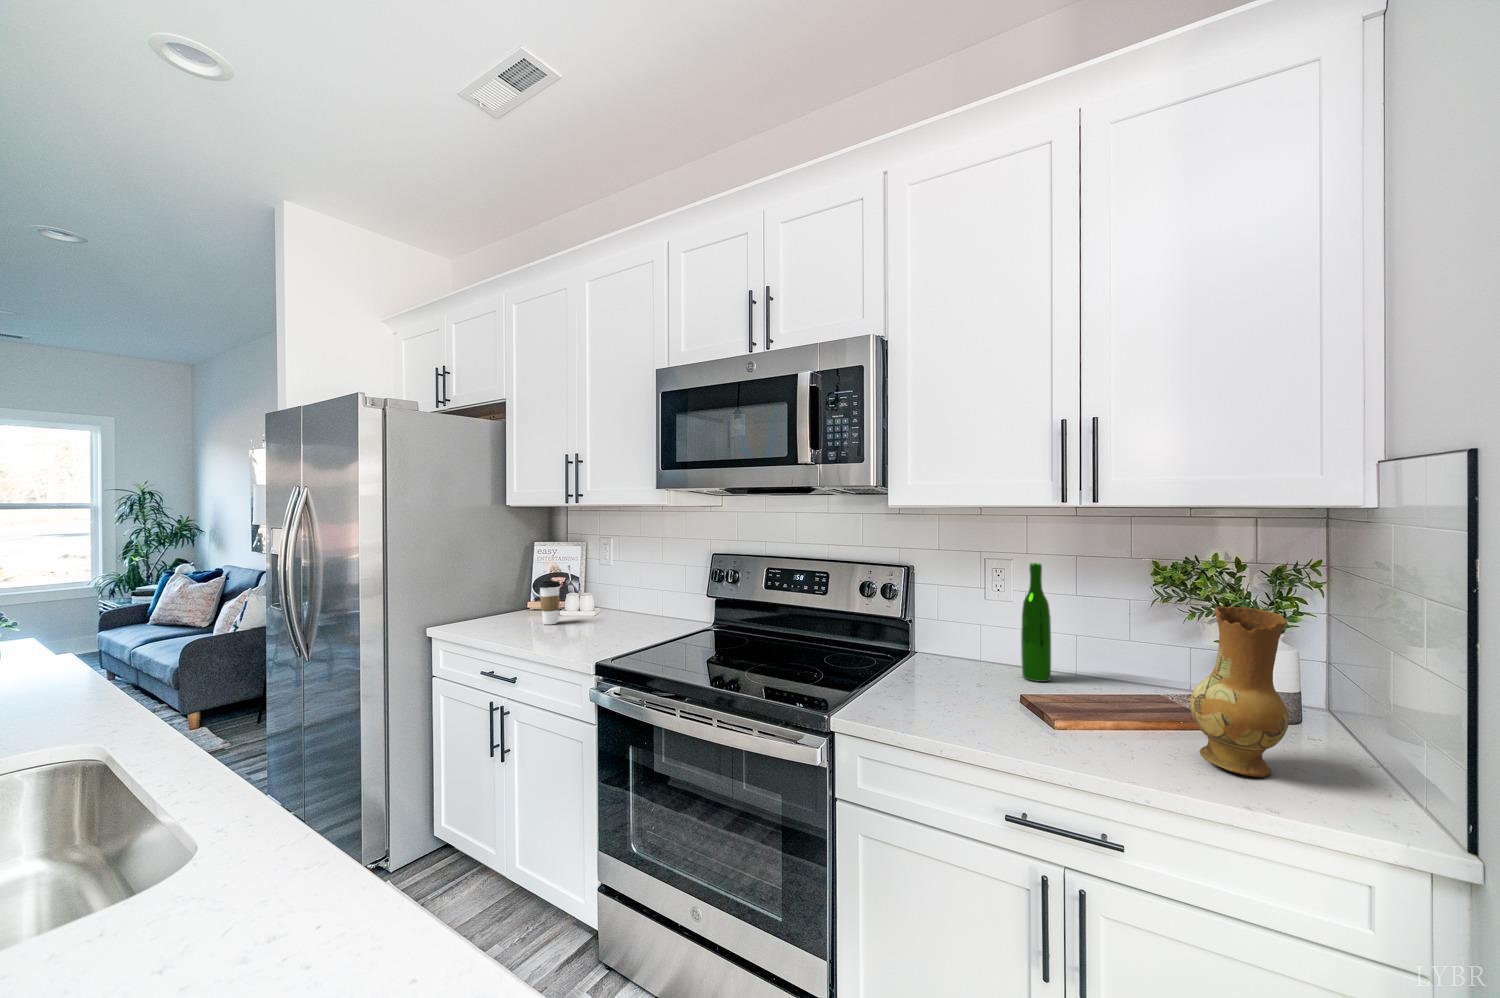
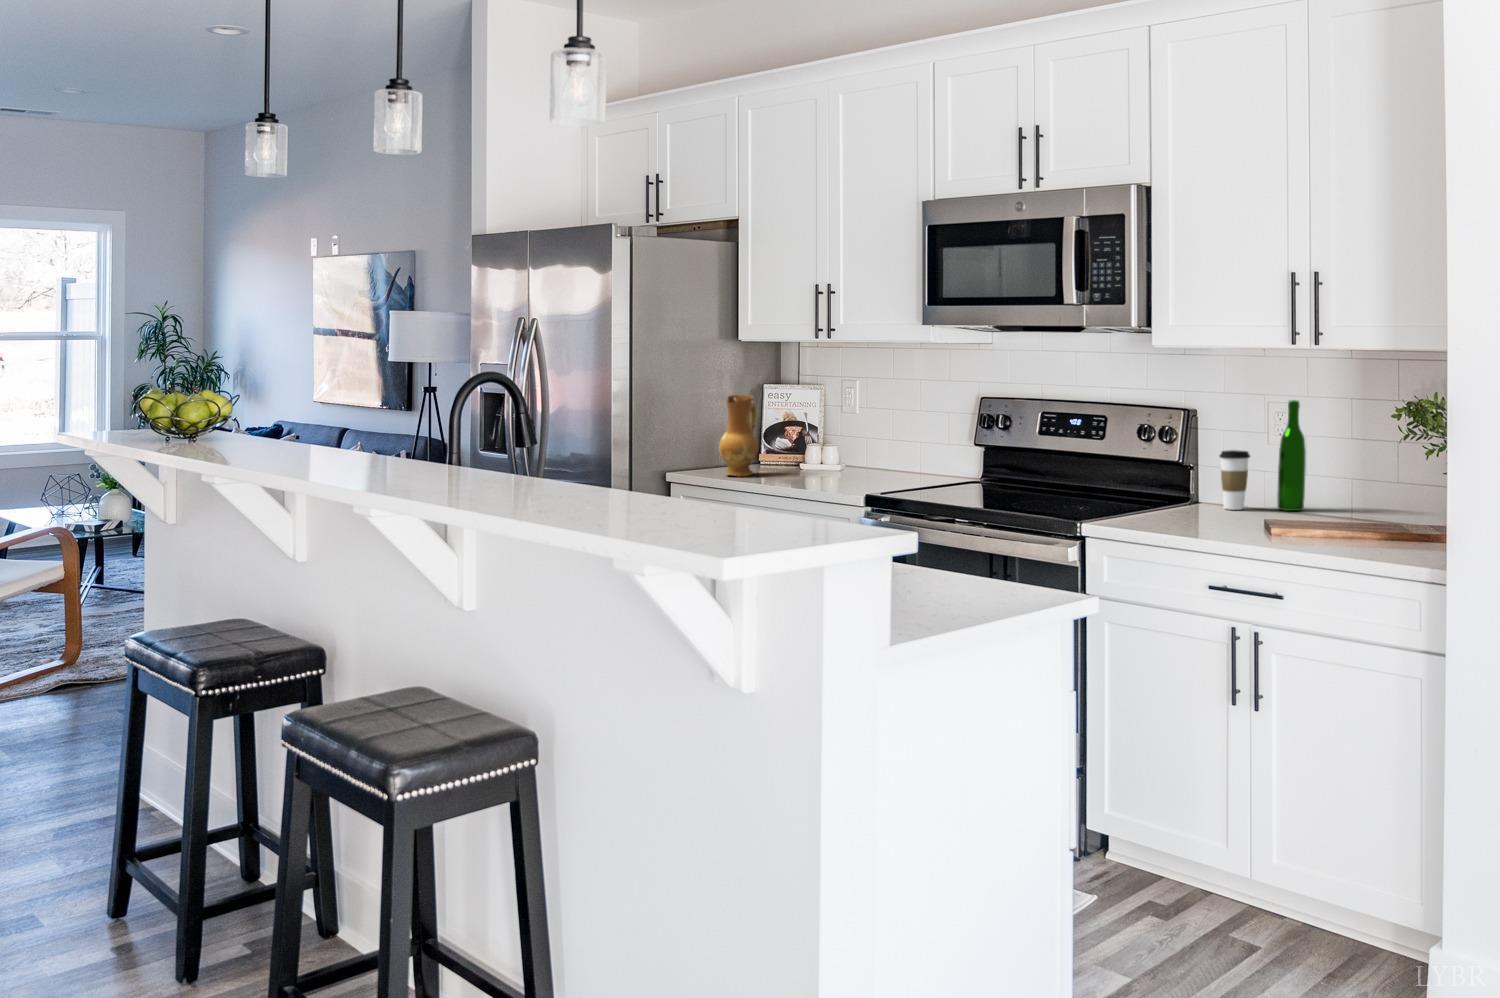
coffee cup: present [539,581,561,624] -> present [1220,450,1250,510]
ceramic jug: present [1190,606,1289,778] -> present [719,395,758,476]

